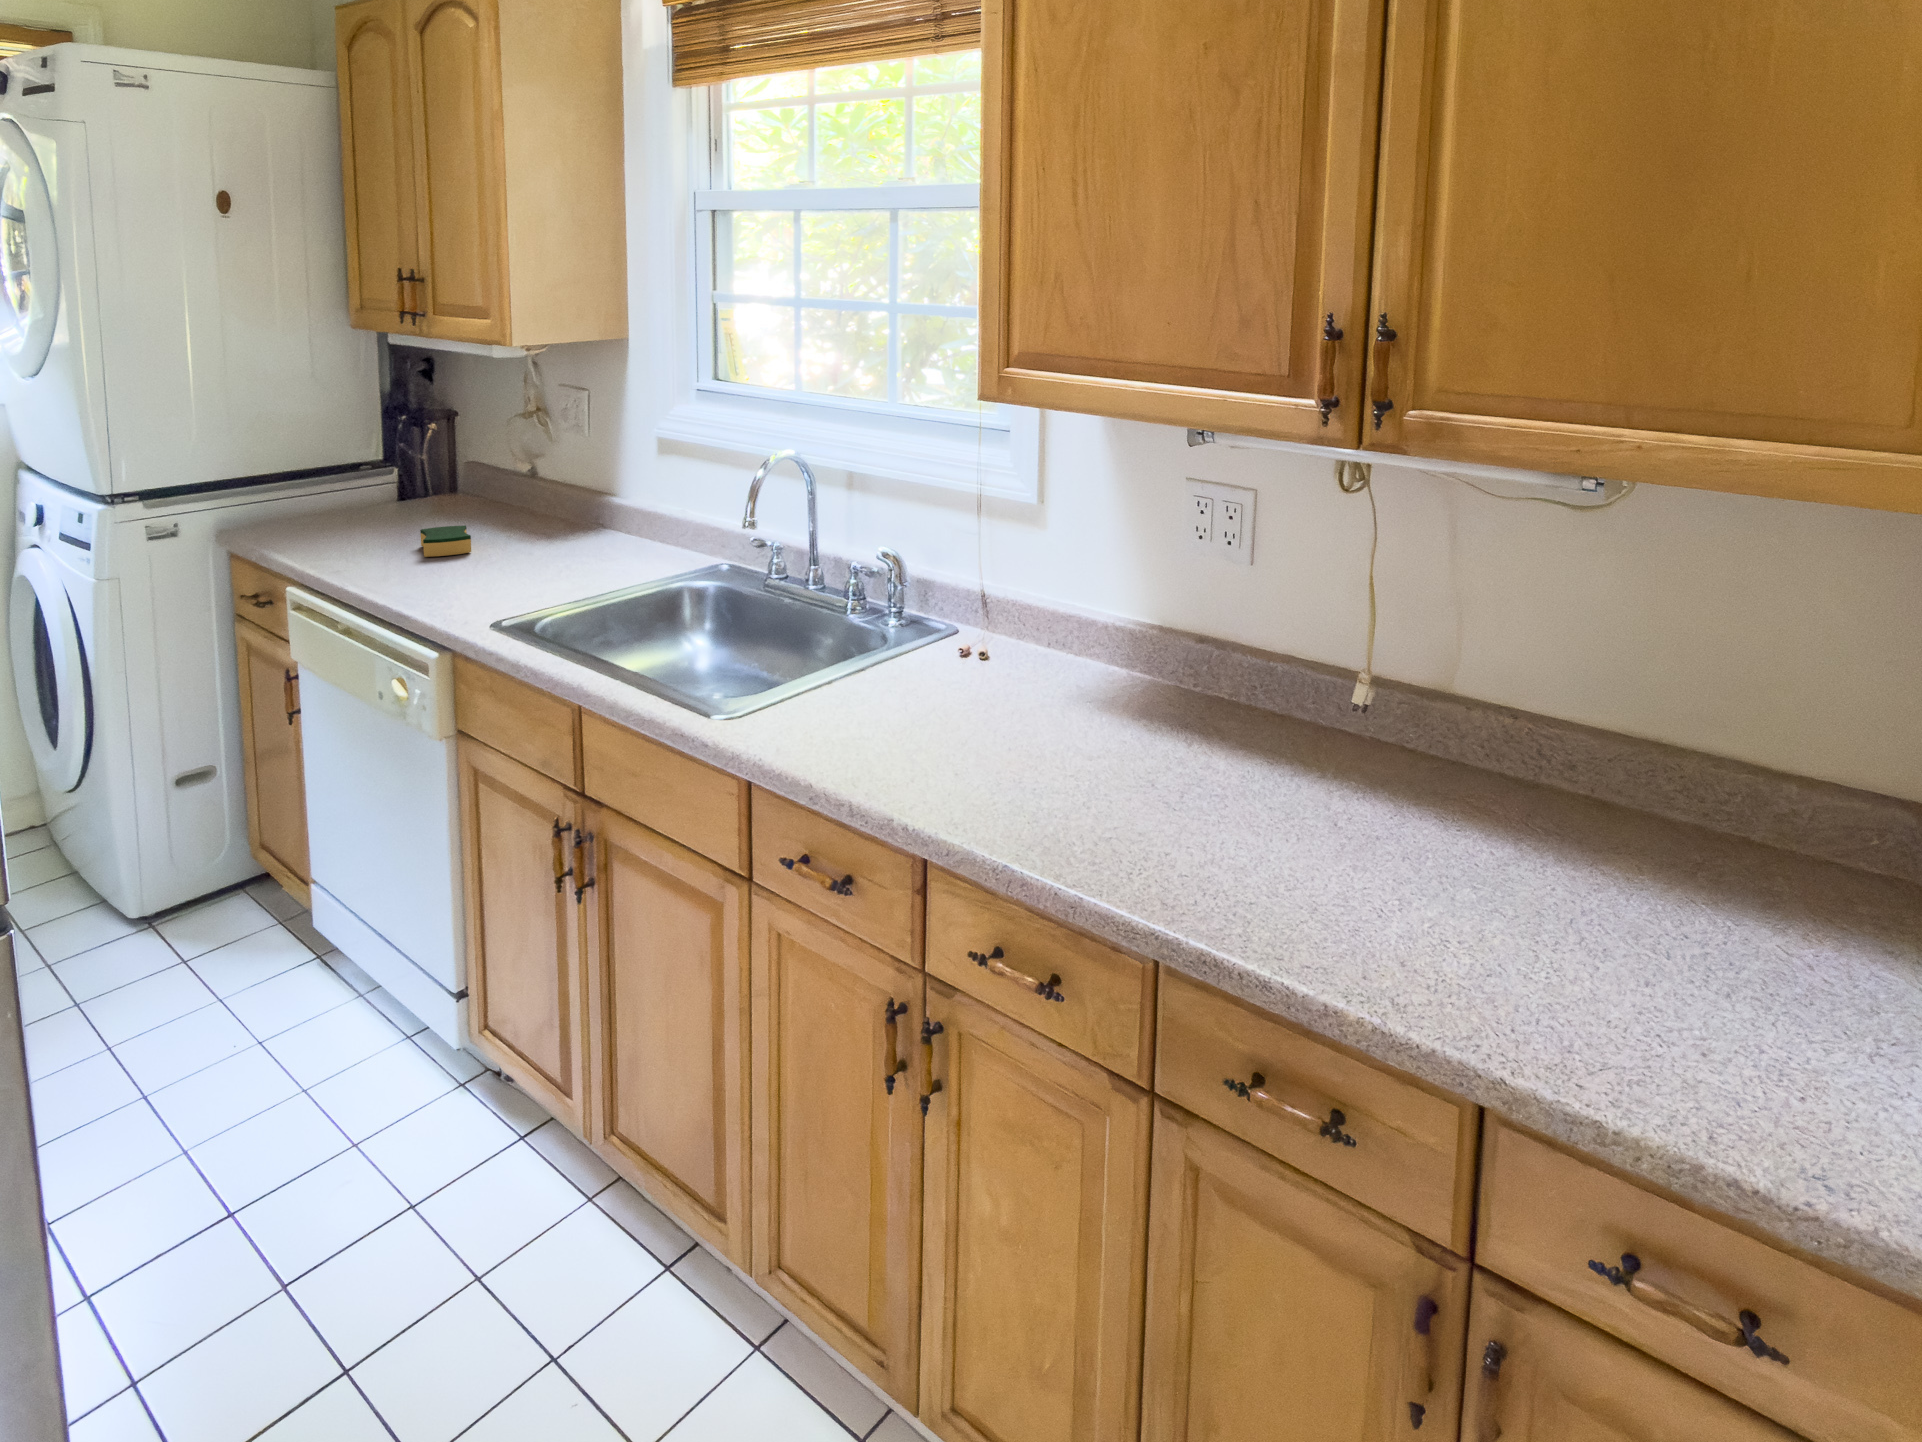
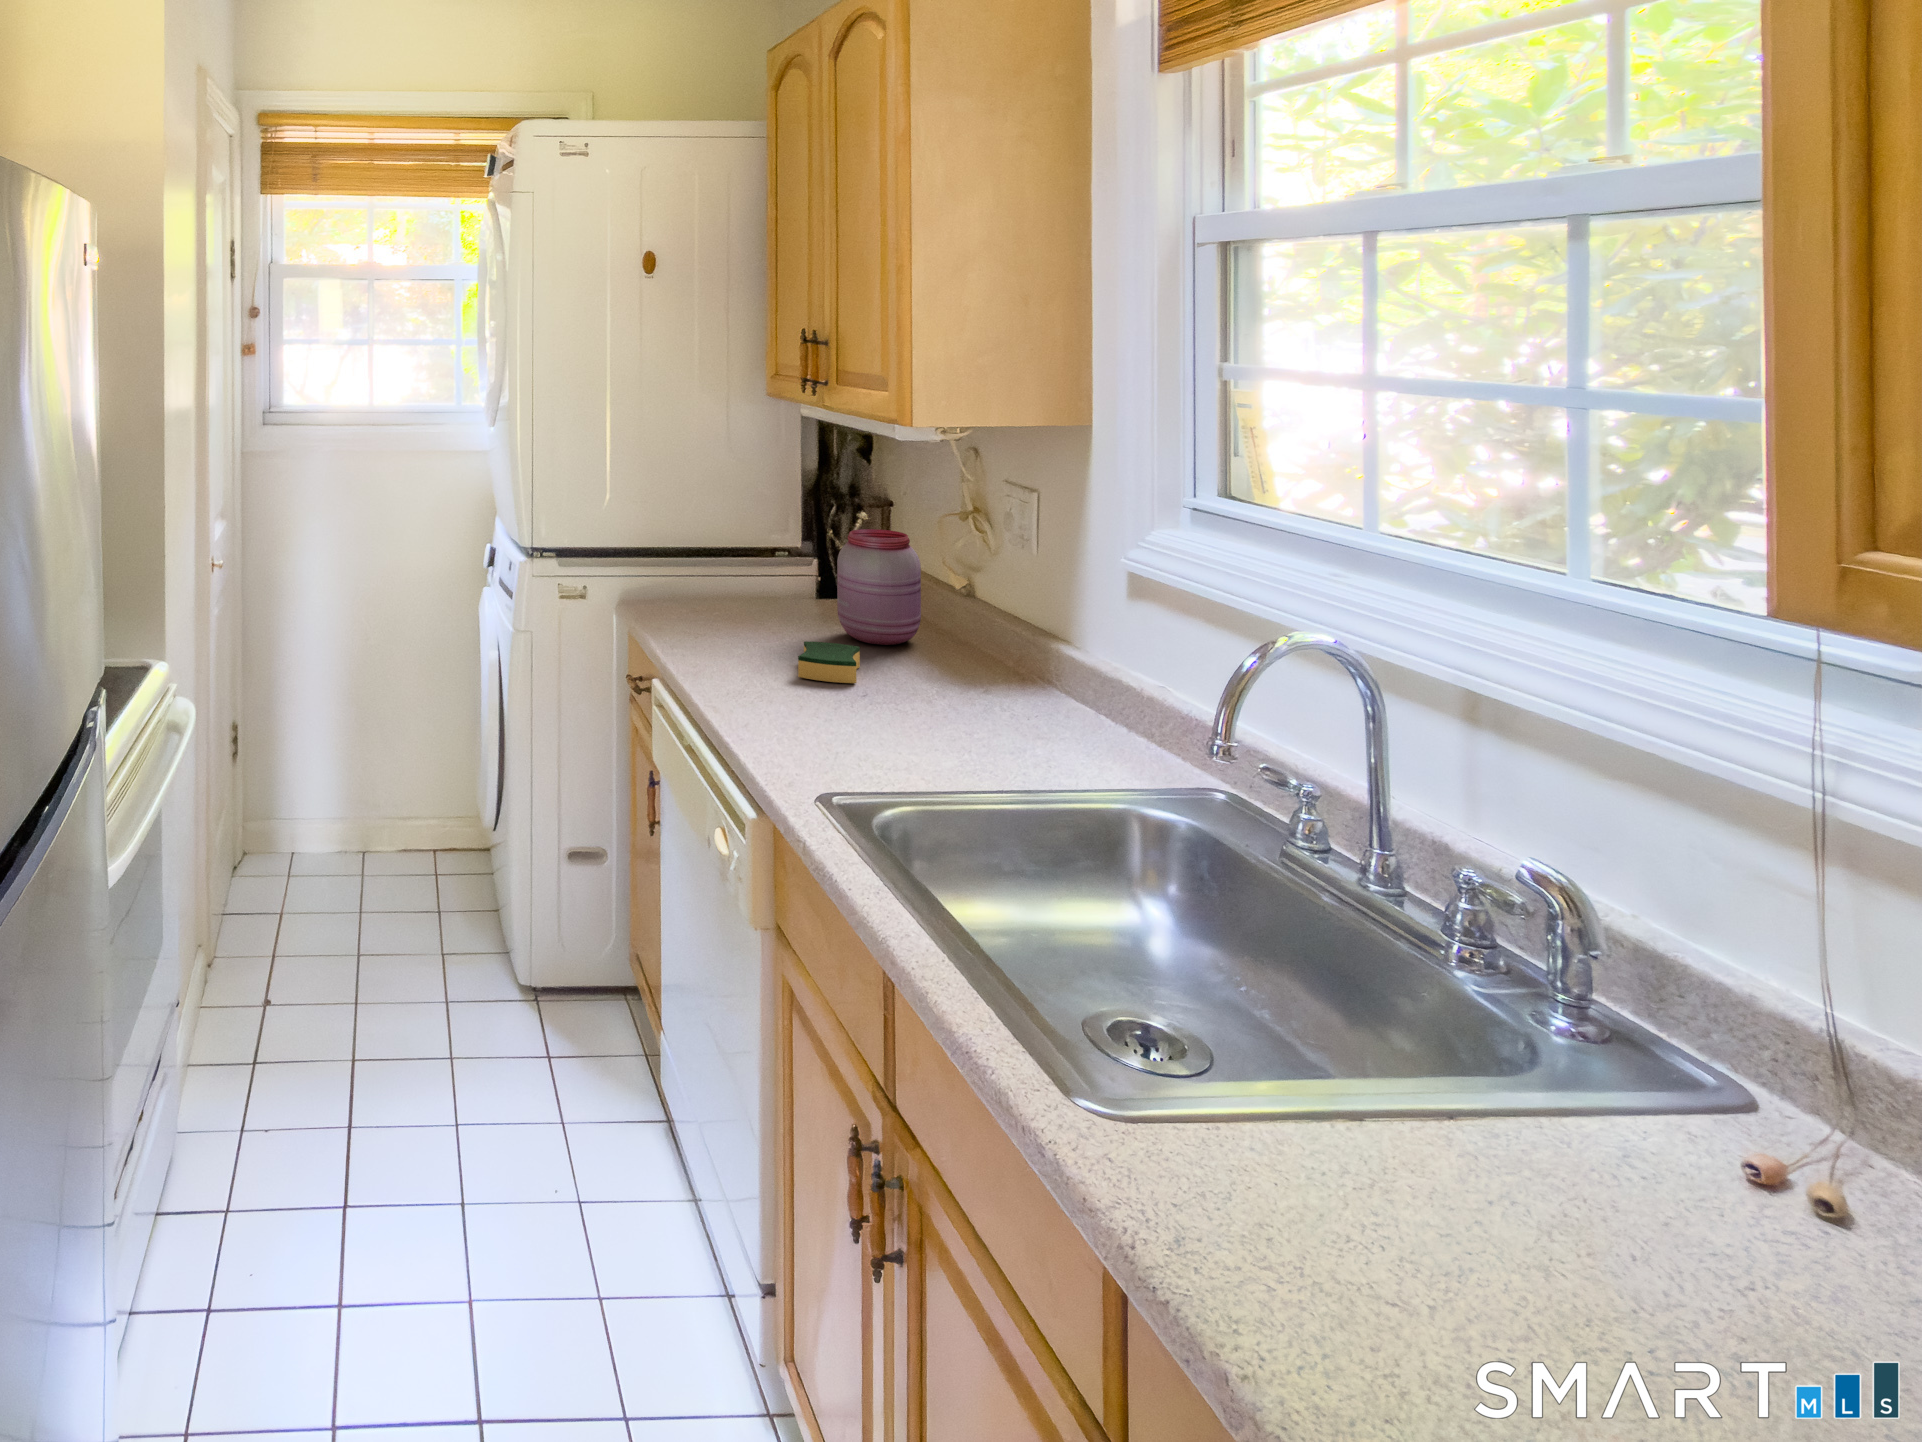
jar: none [433,433,502,524] -> present [837,529,921,645]

